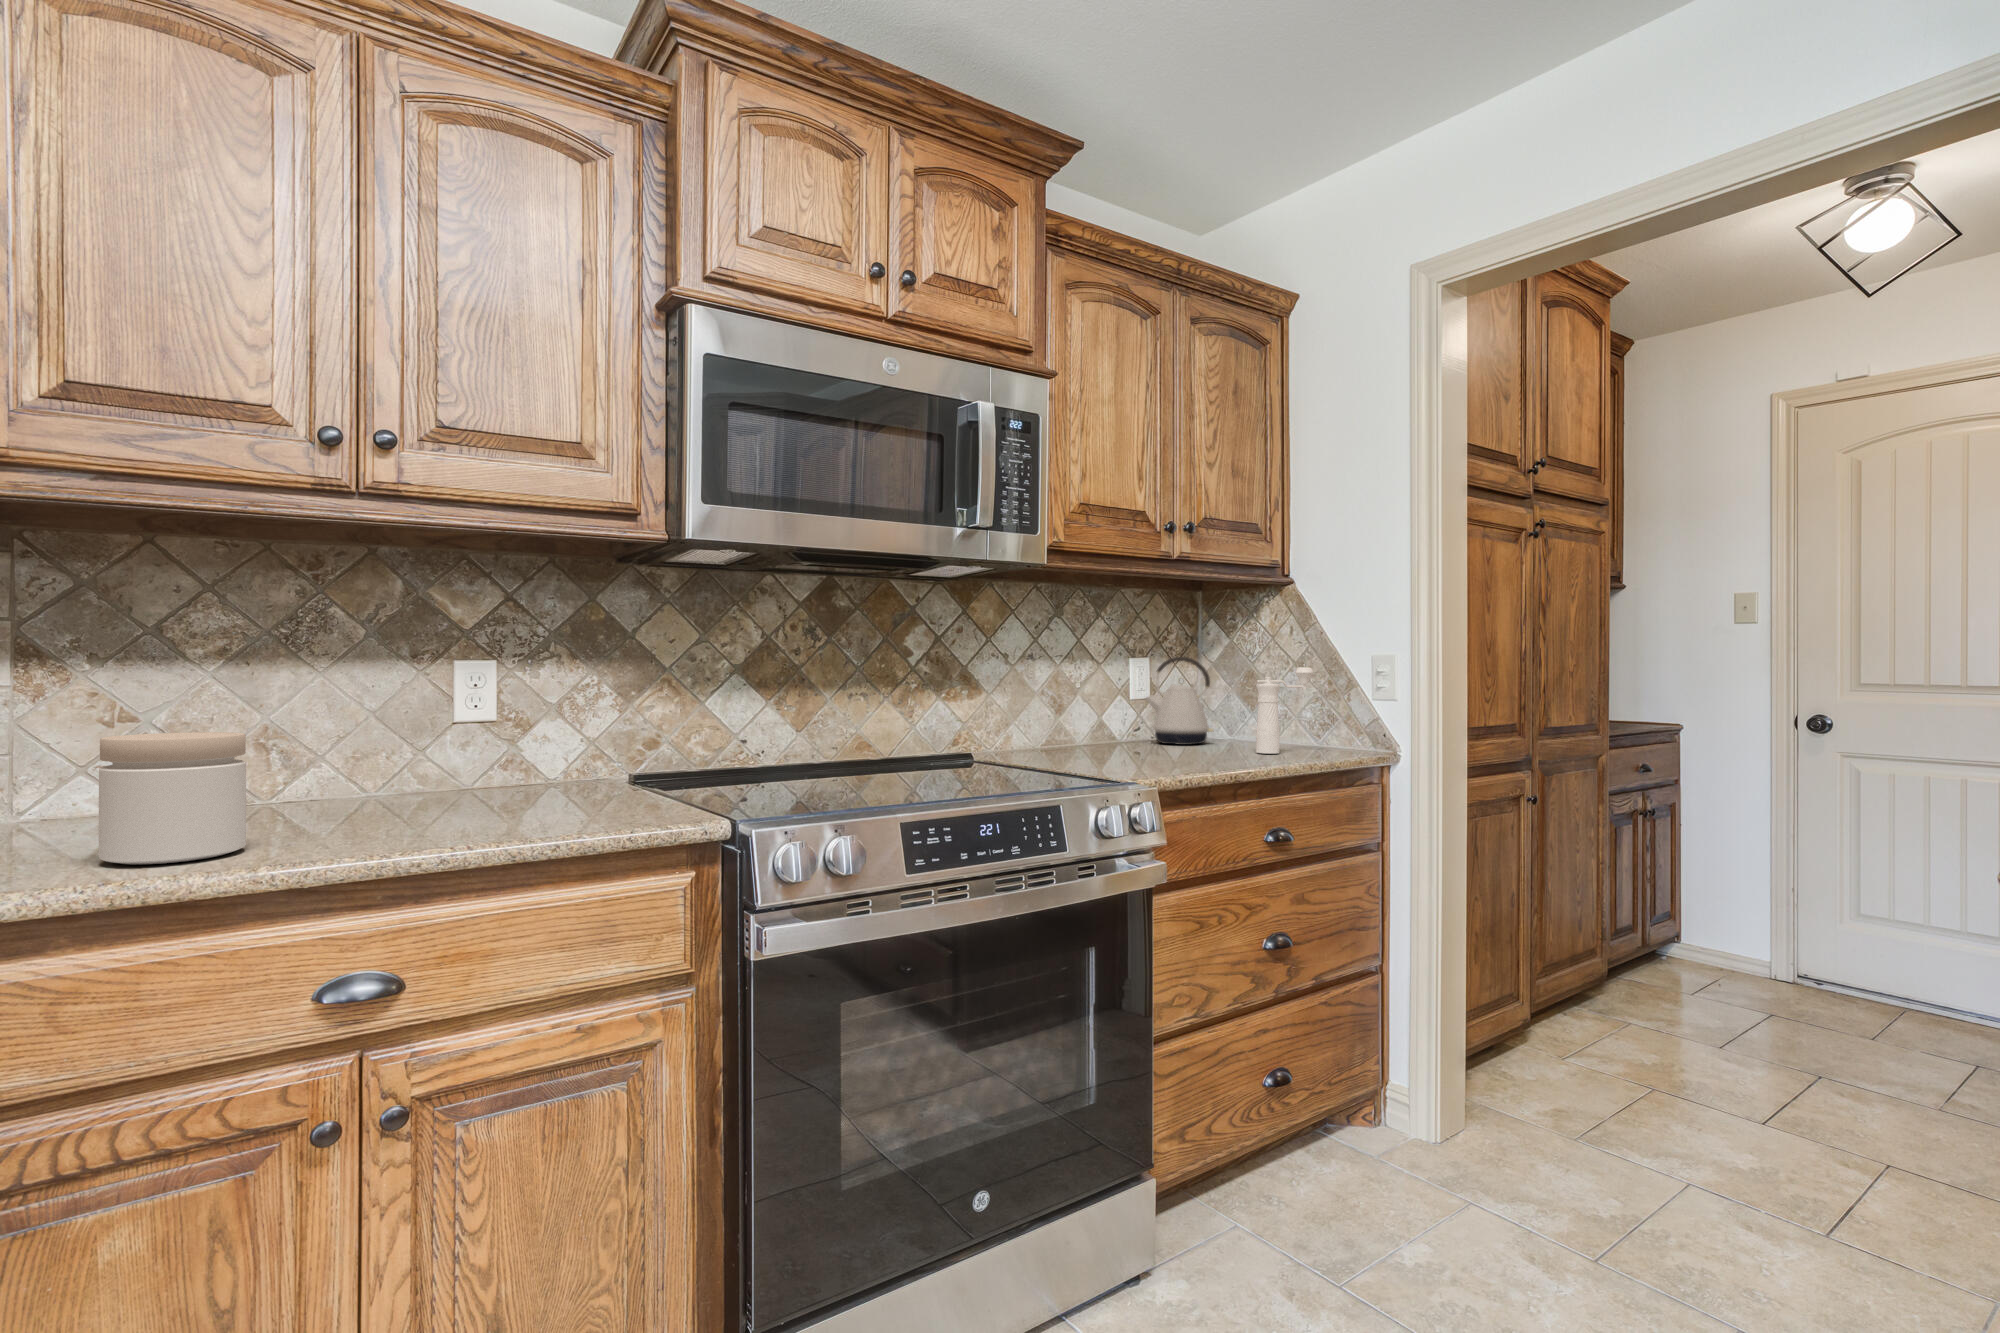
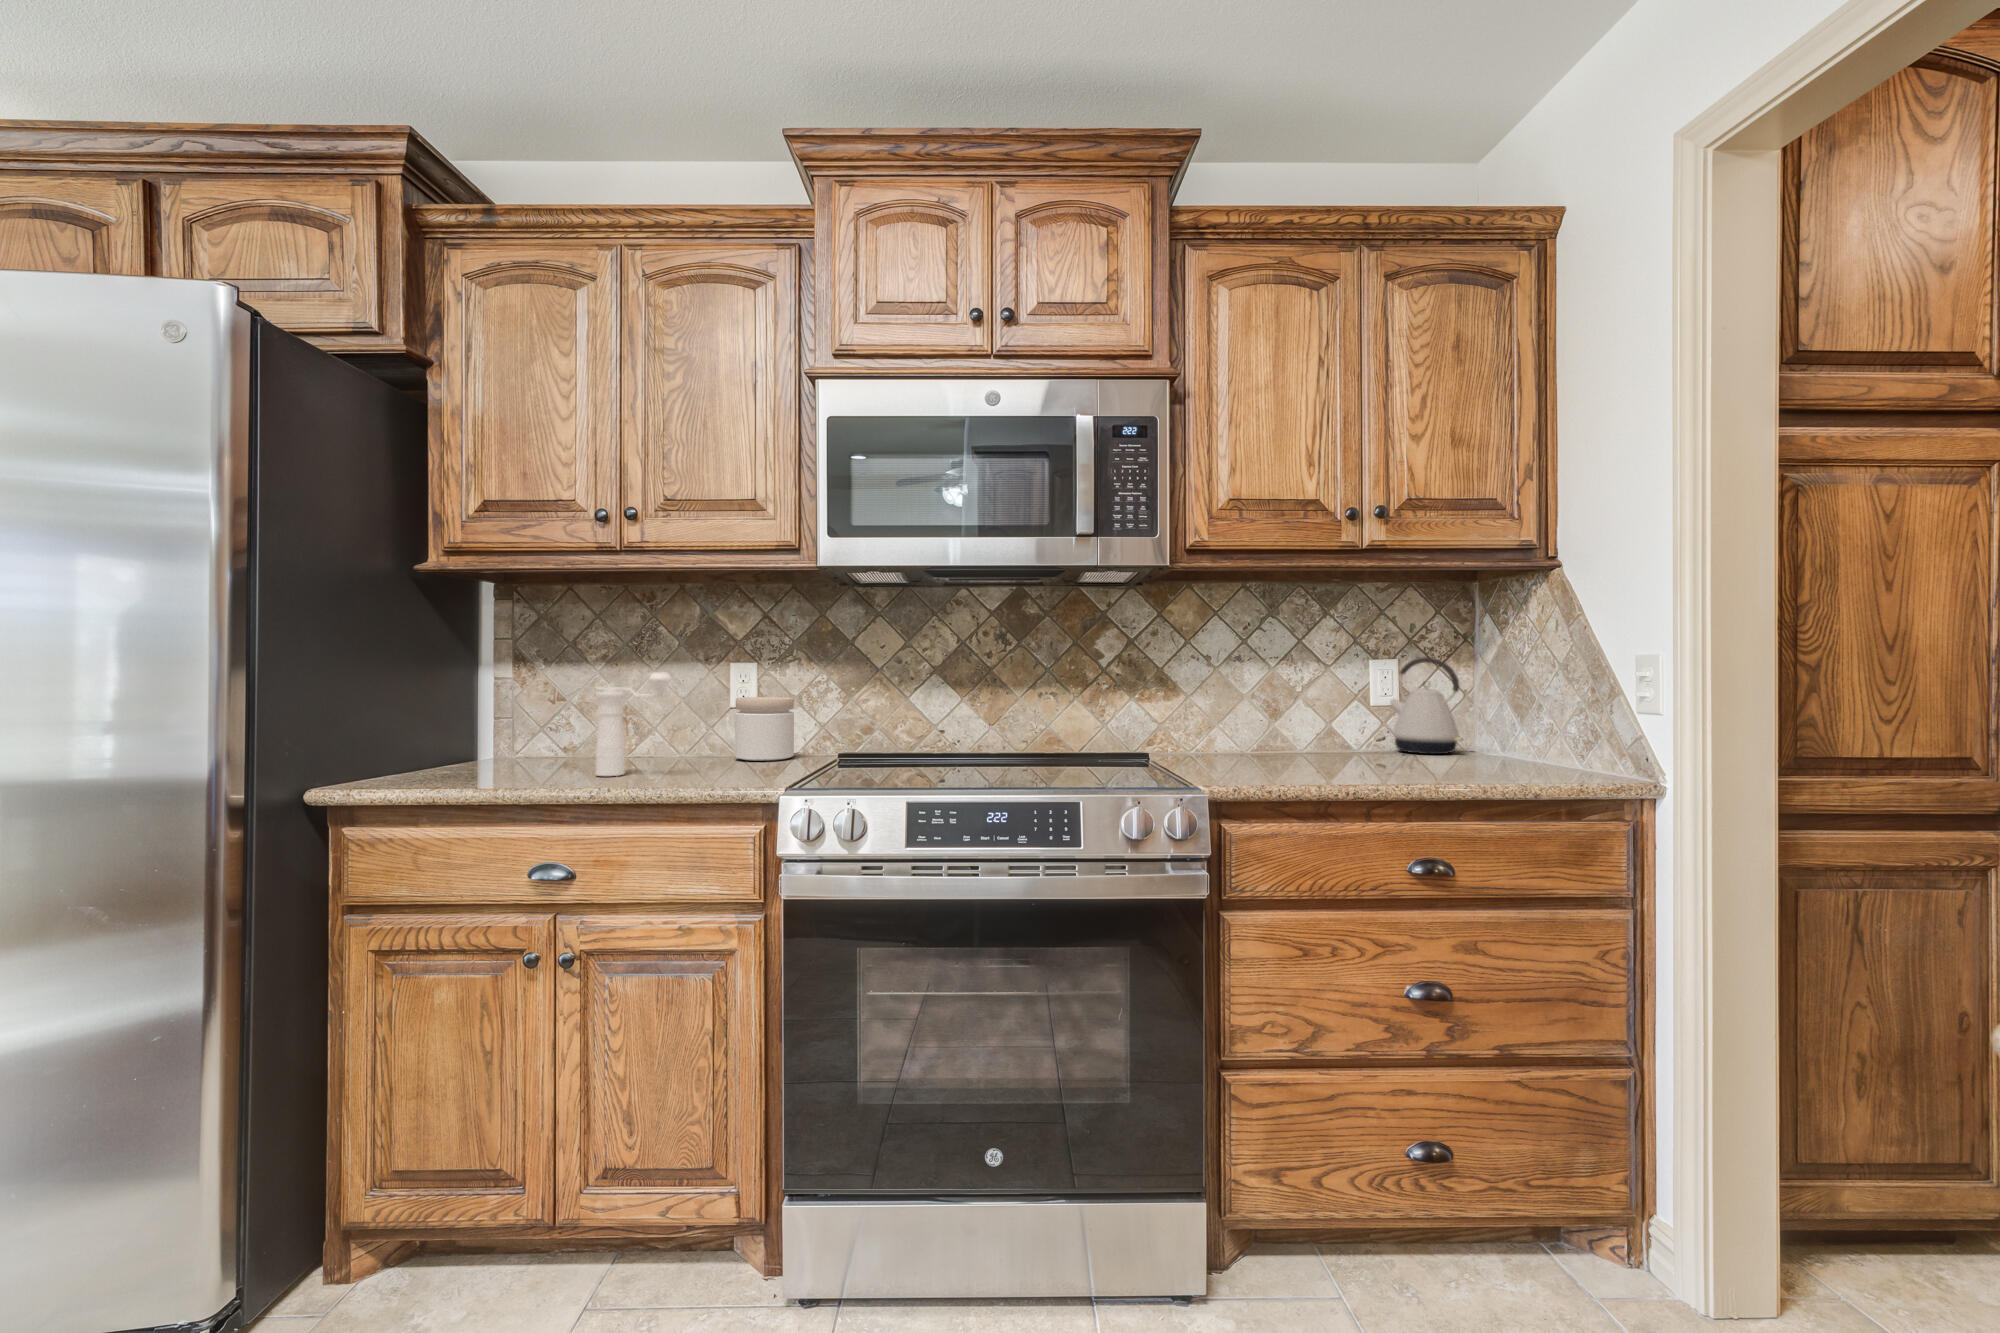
pepper mill: present [1256,667,1313,754] -> present [595,673,671,776]
jar: present [99,732,246,864] -> present [735,697,794,761]

